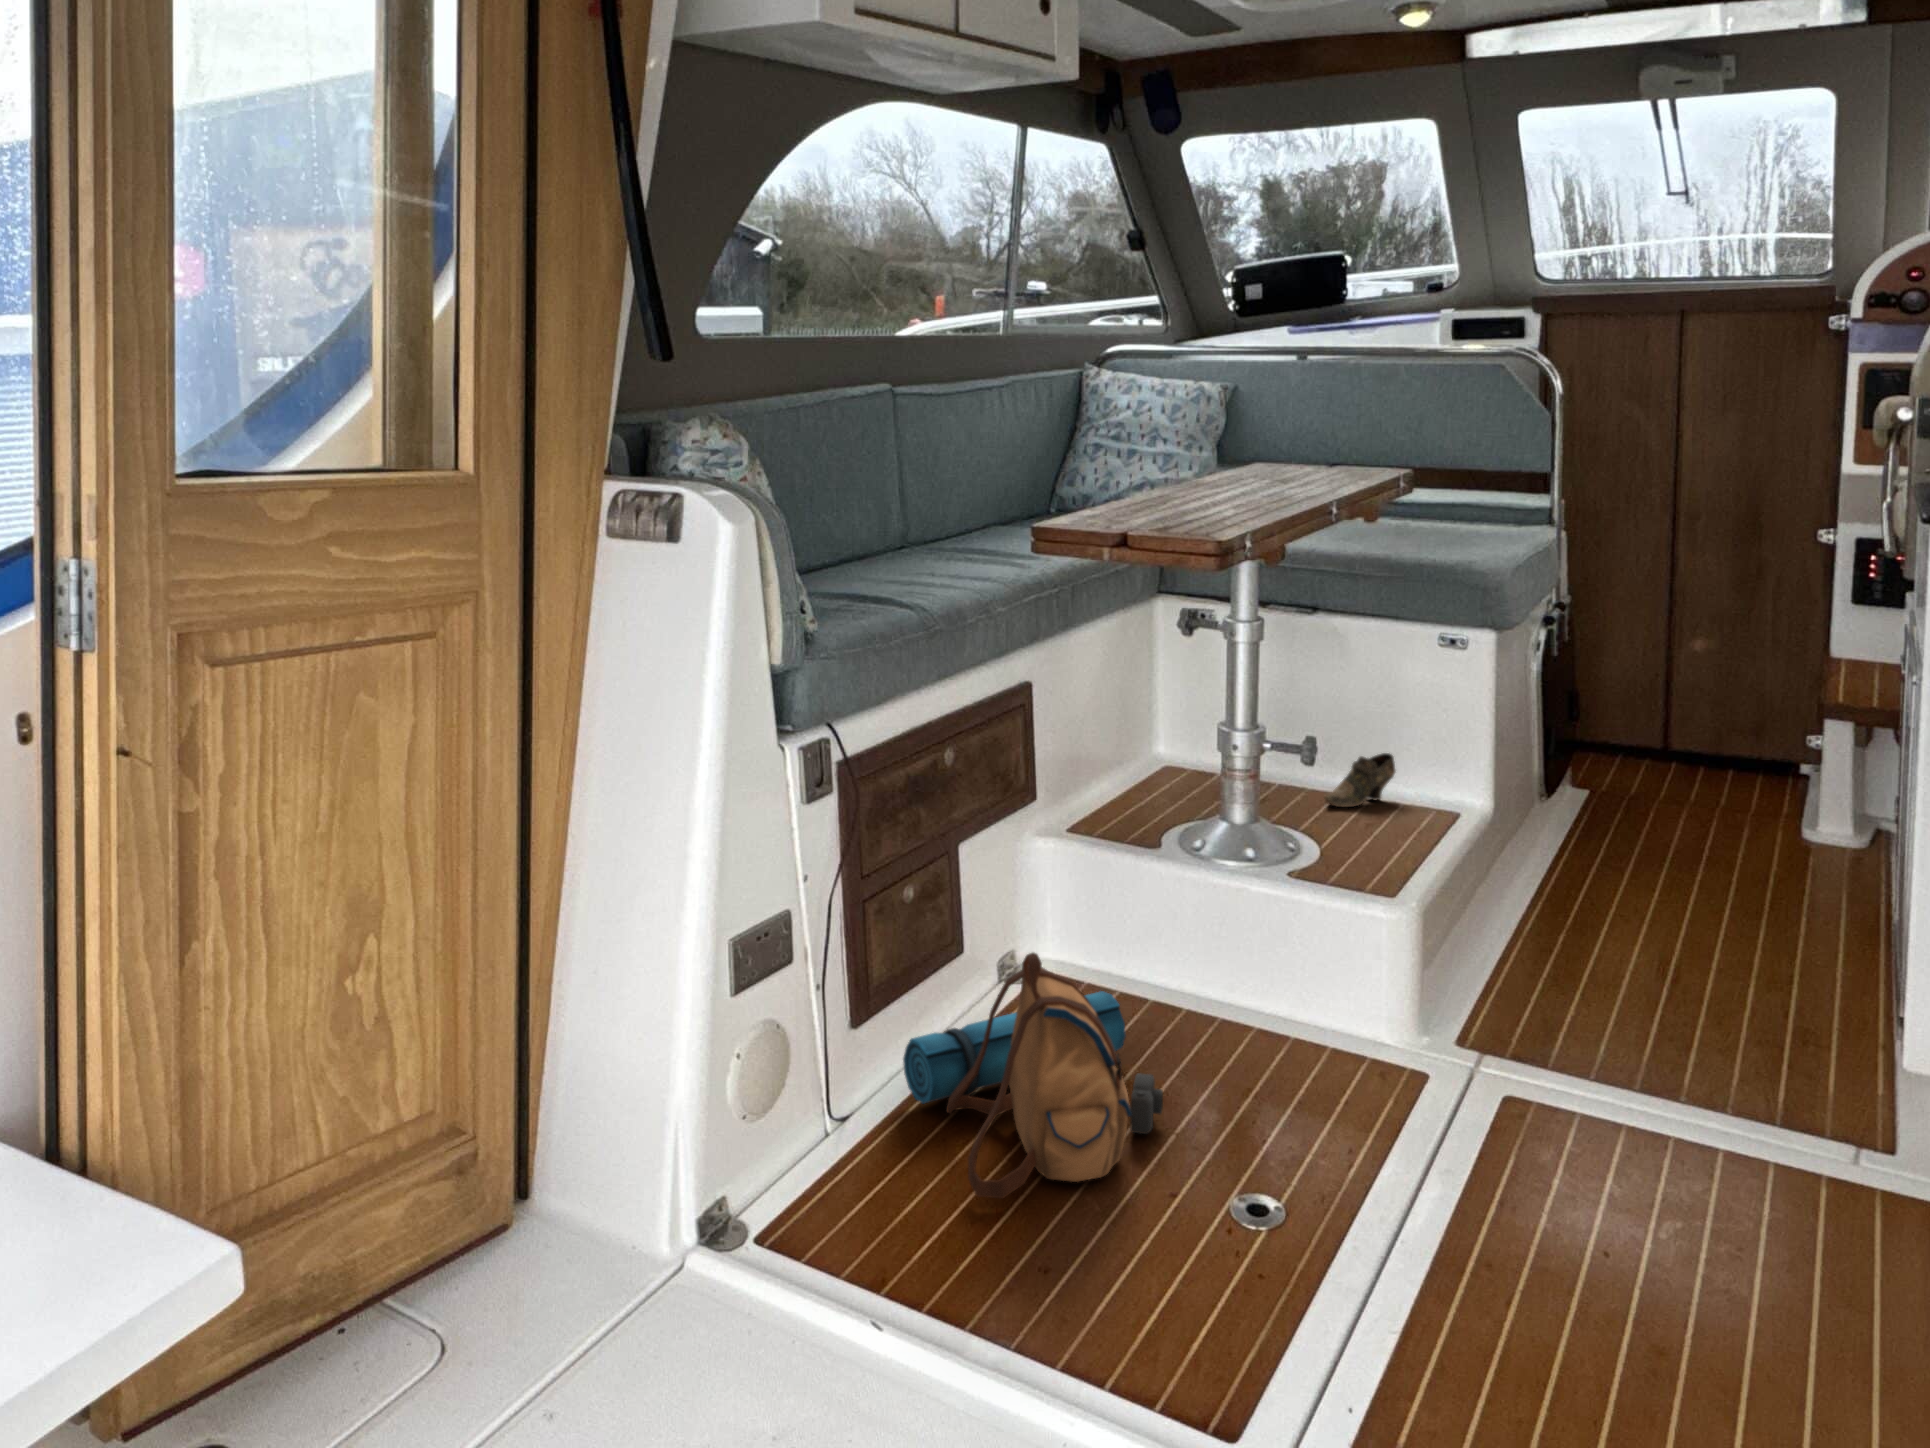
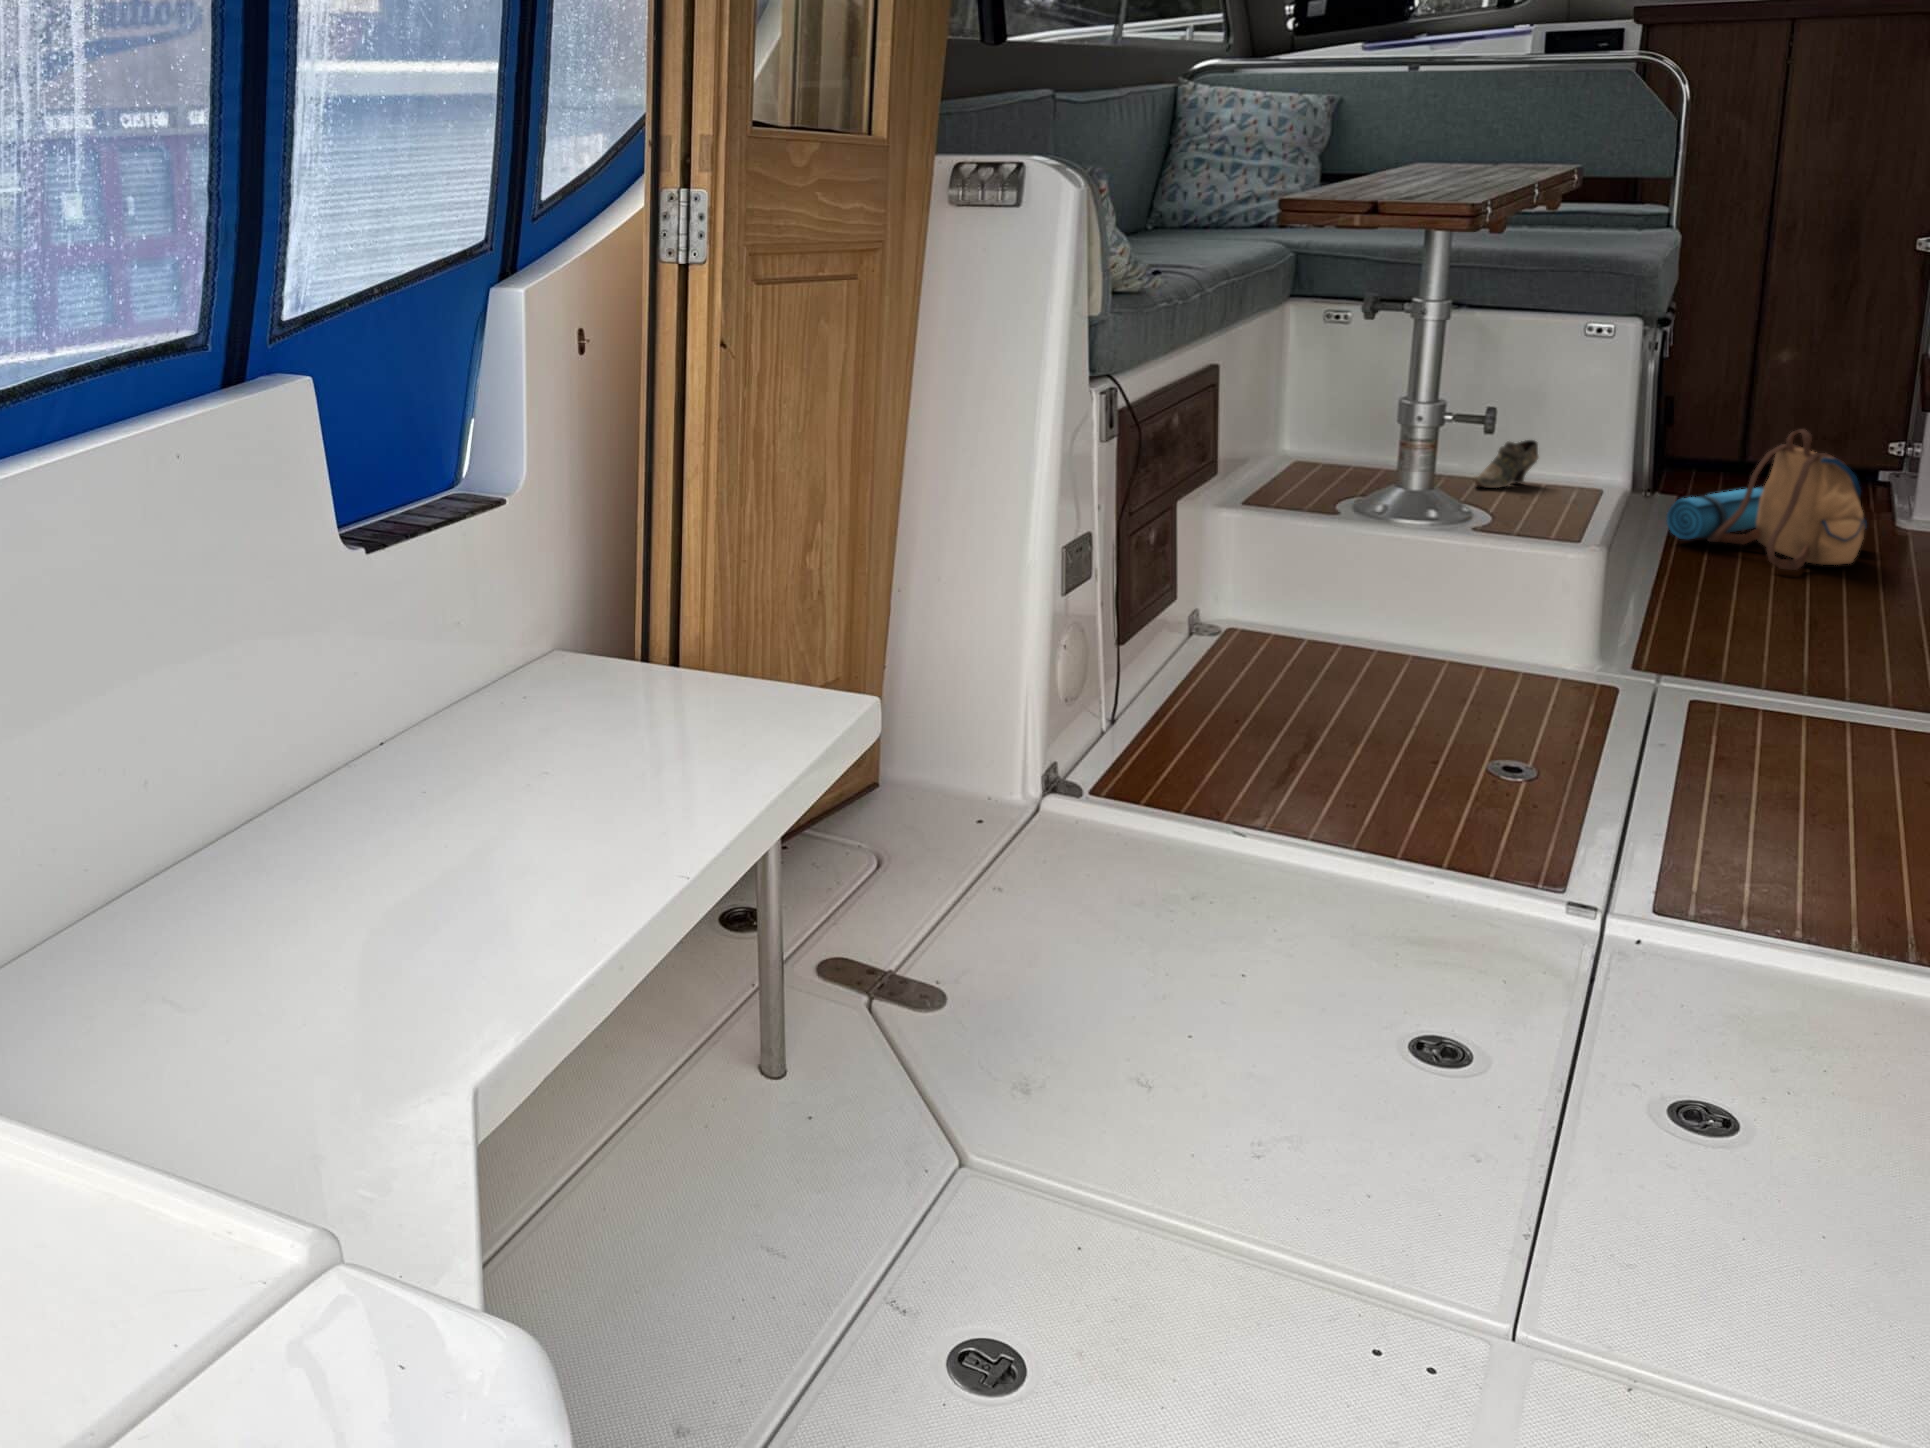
backpack: present [903,953,1163,1198] -> present [1667,429,1867,570]

